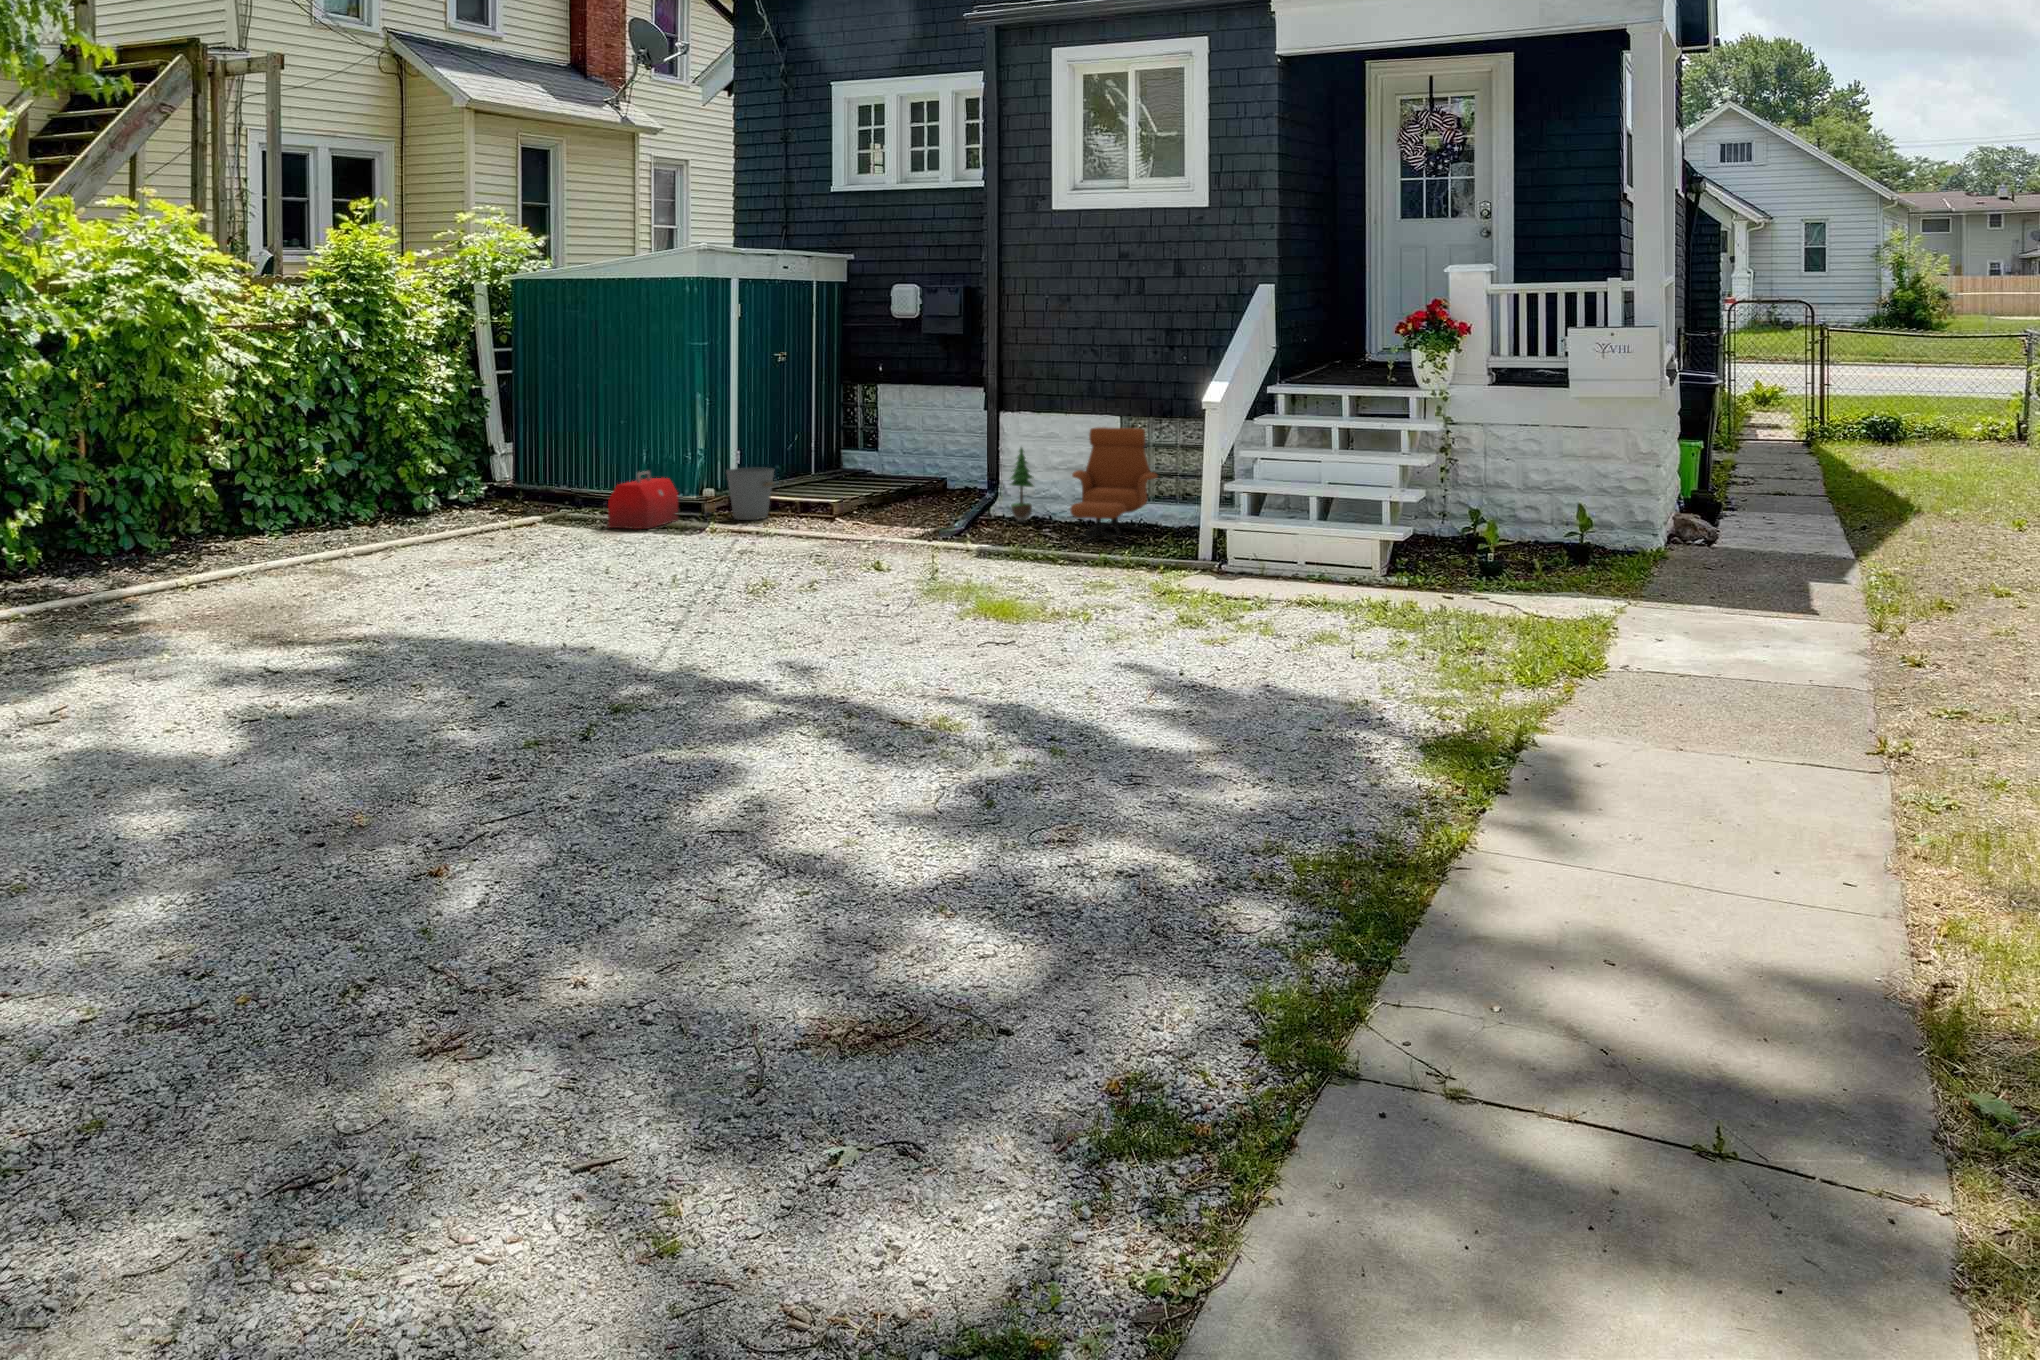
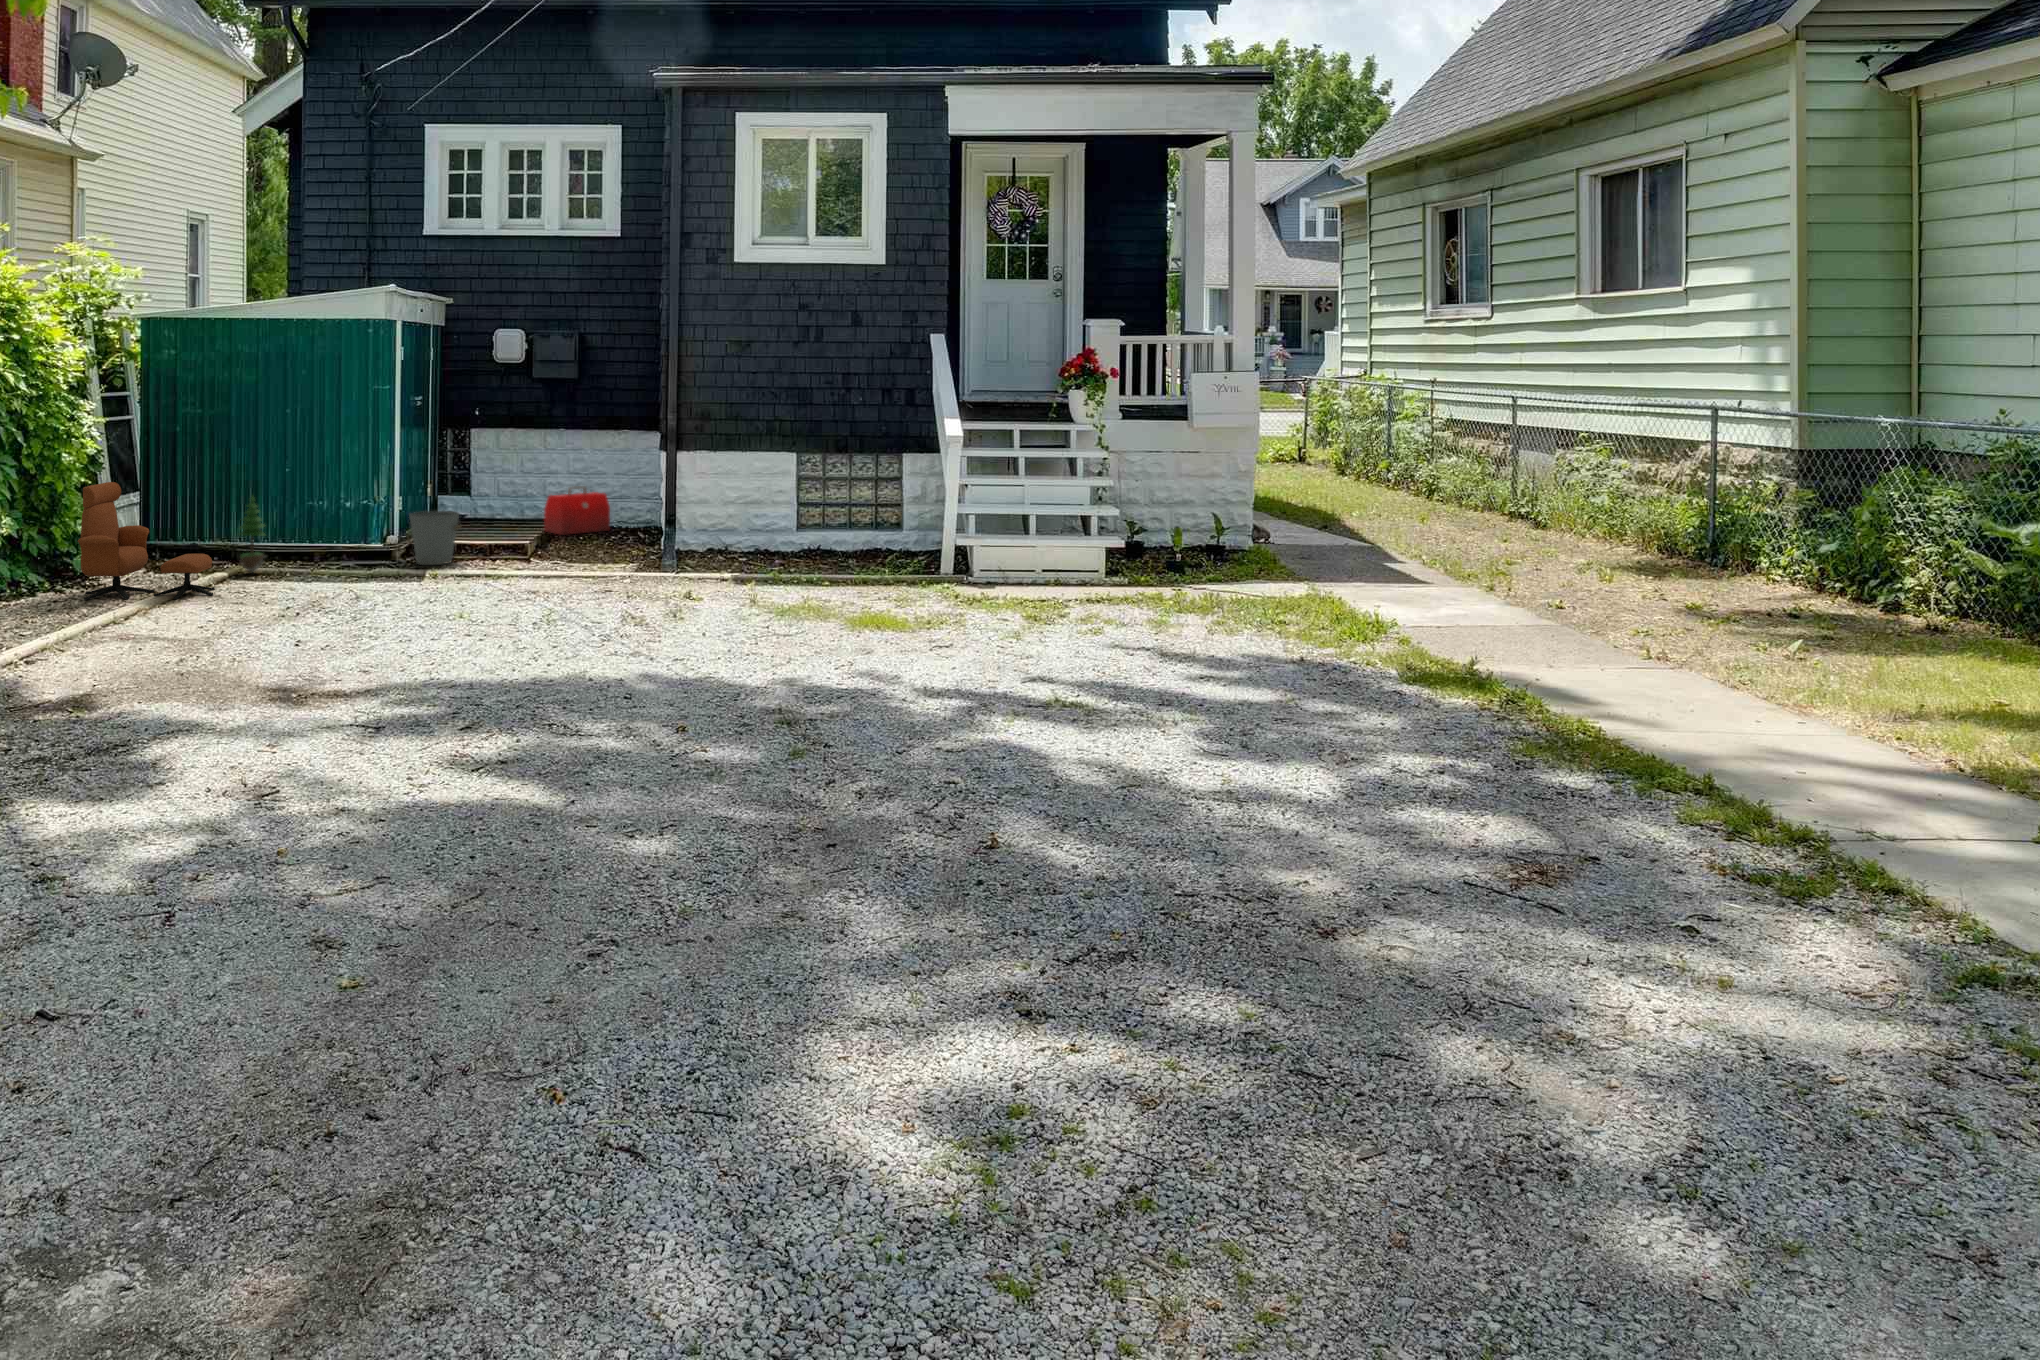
lounge chair: present [1070,427,1158,542] -> present [78,482,215,600]
potted tree: present [1010,448,1034,522] -> present [240,496,265,573]
toolbox: present [608,471,678,529] -> present [544,486,610,535]

